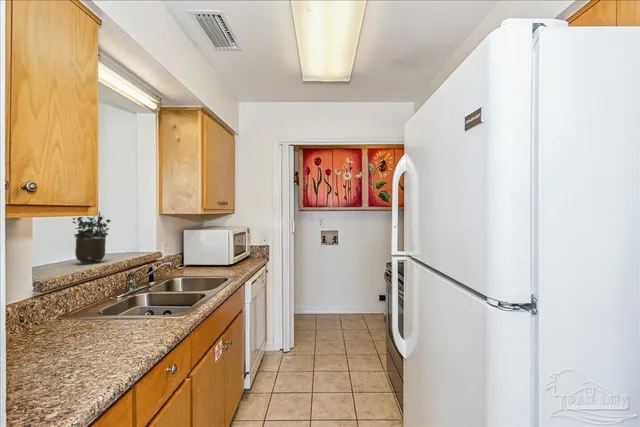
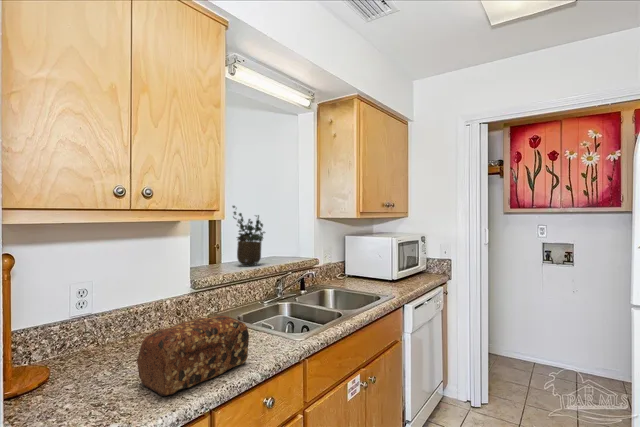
bread loaf: none [43,304,153,381] -> present [137,315,249,396]

